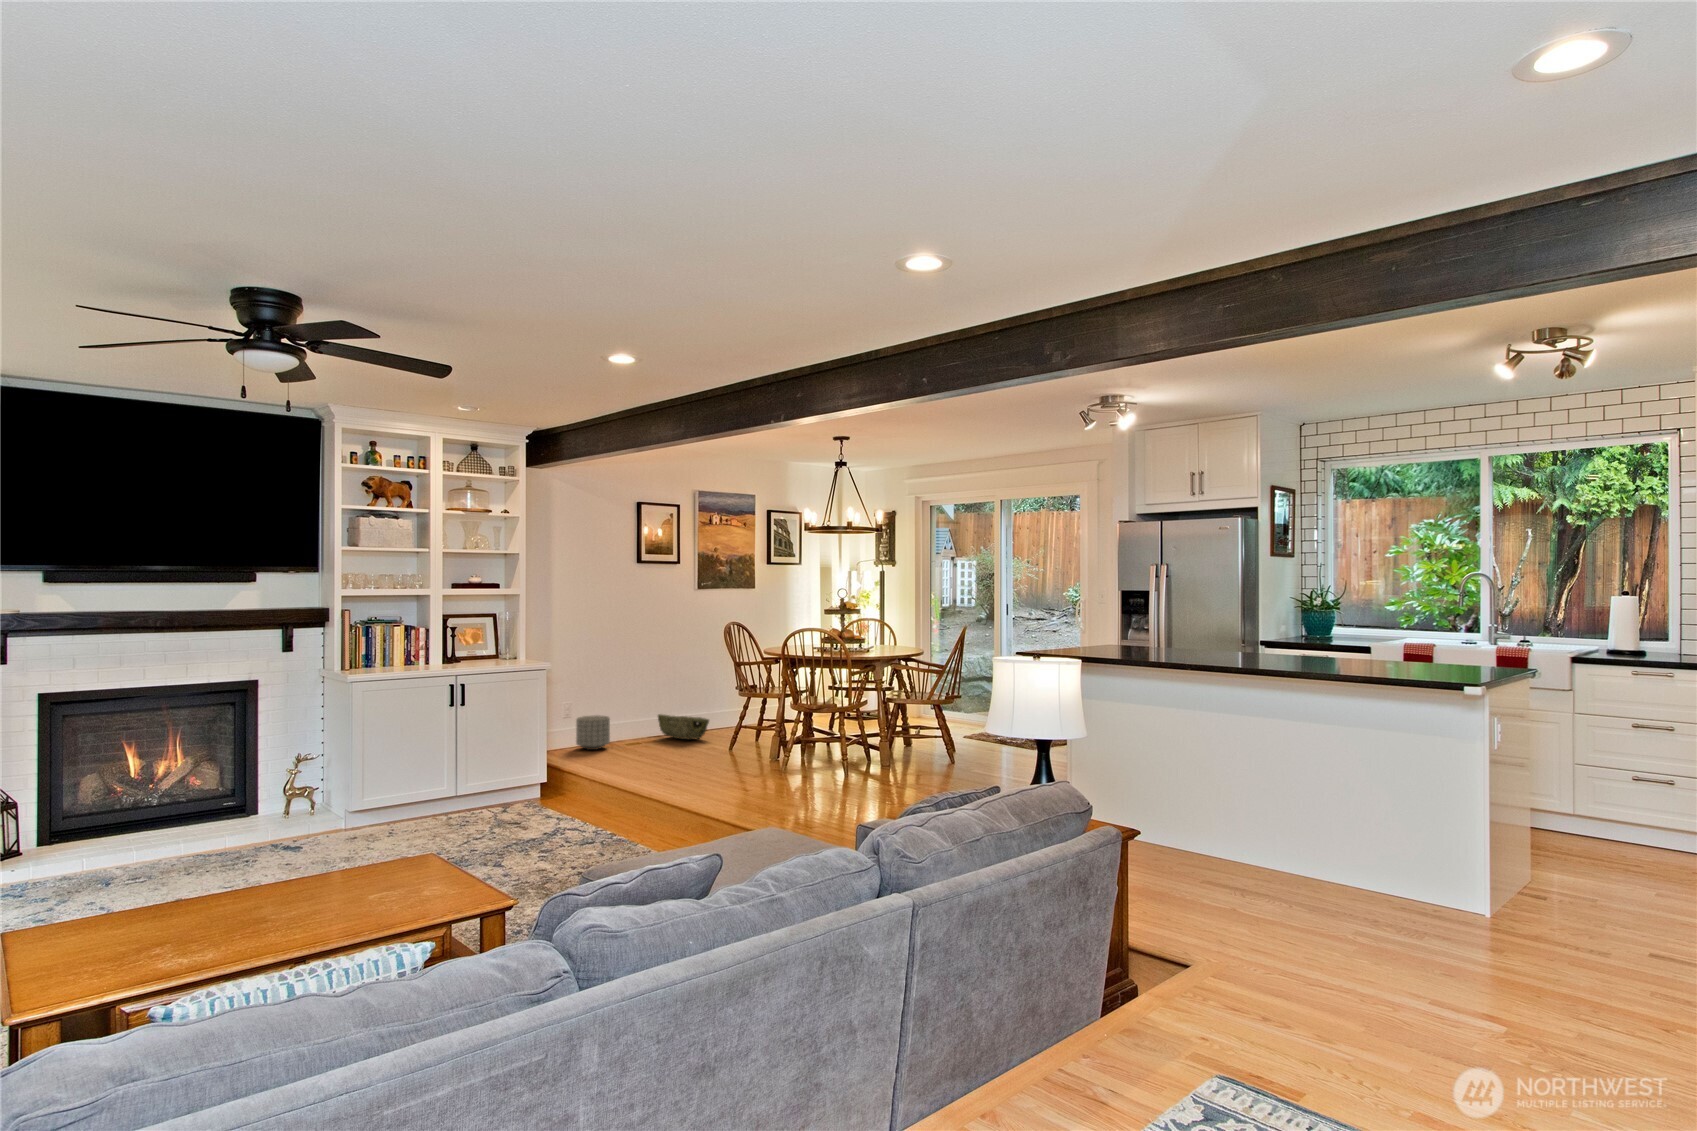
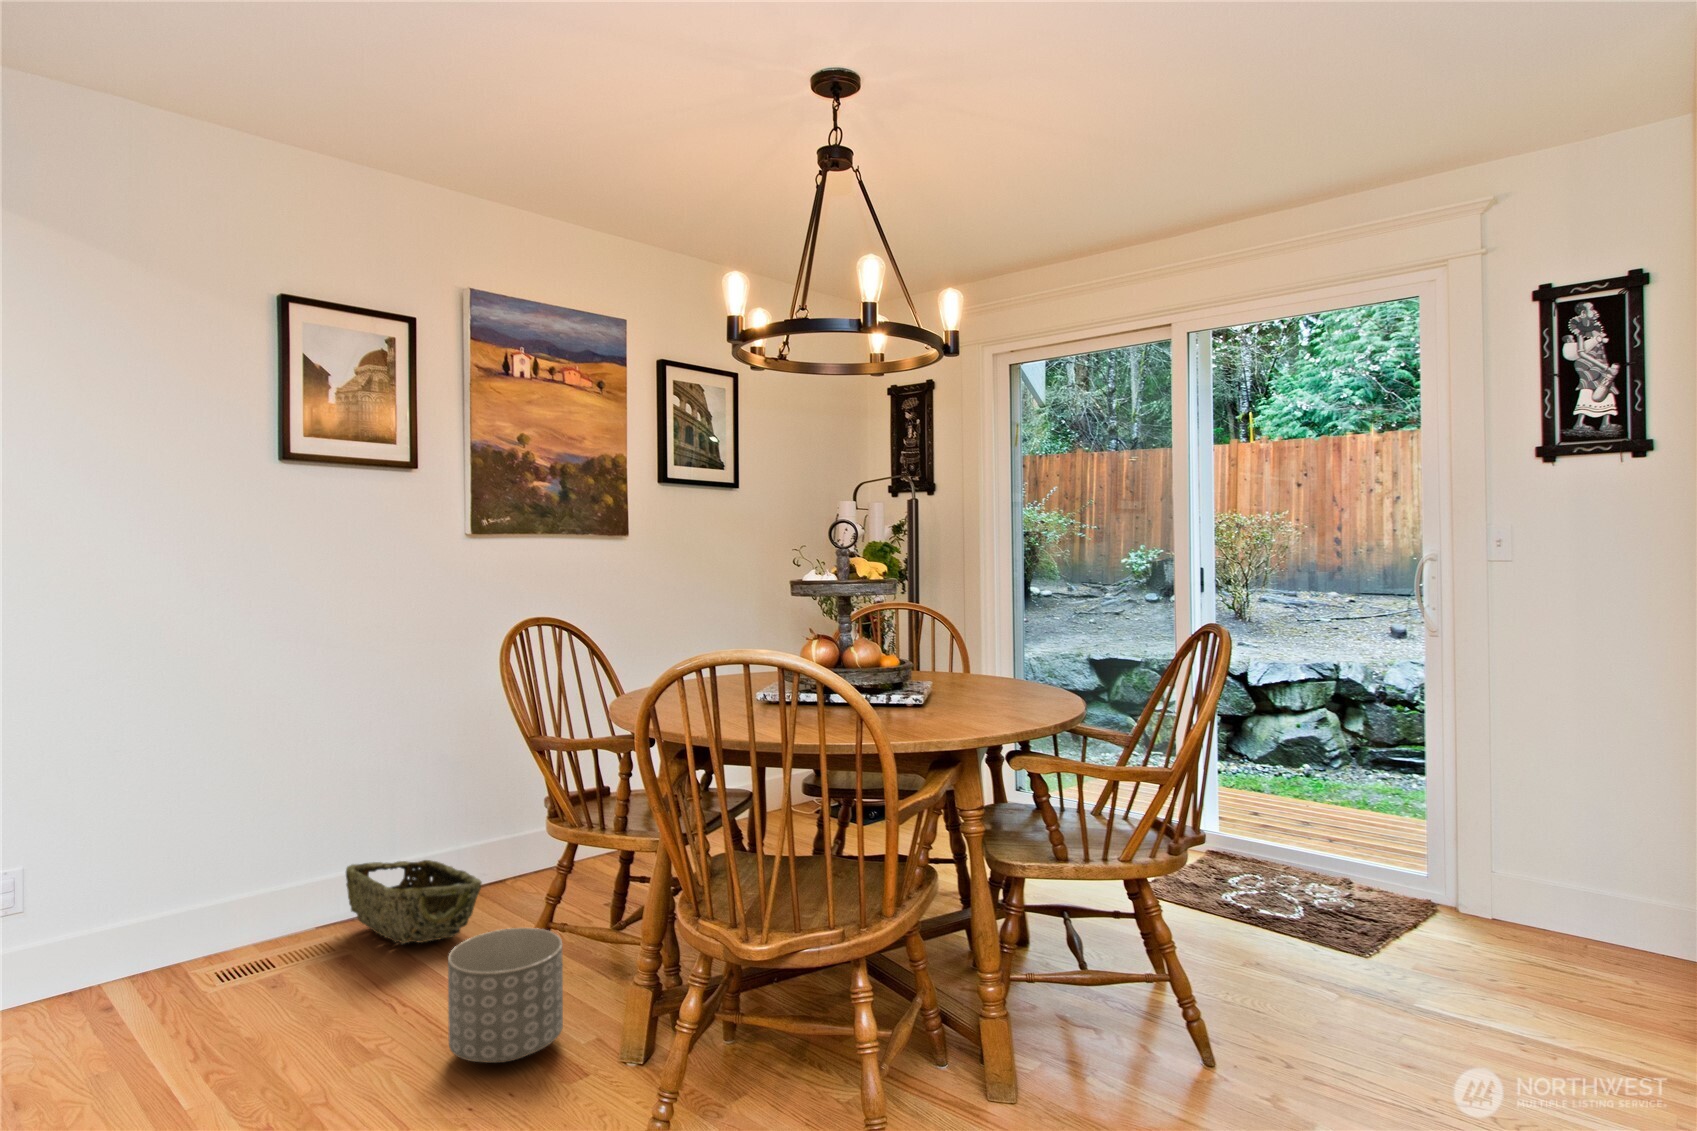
planter: present [576,715,610,750] -> present [448,928,563,1063]

